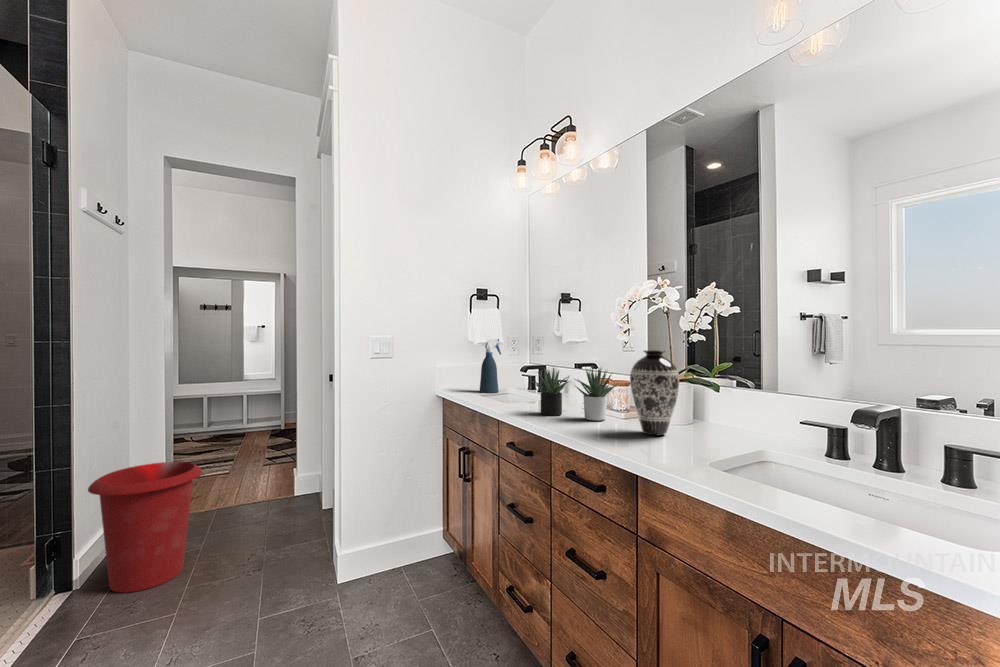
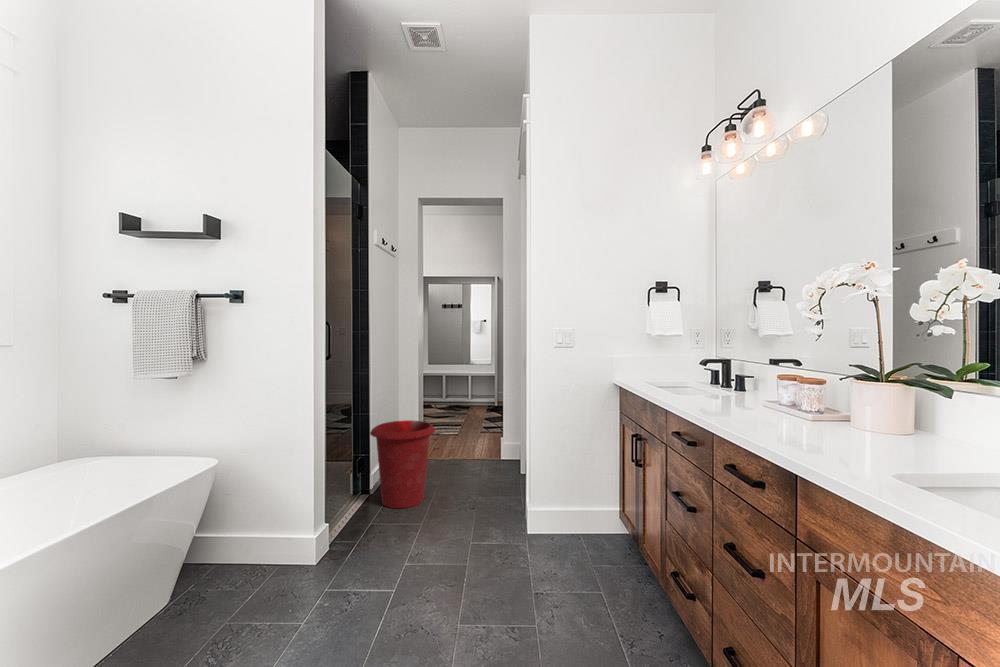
spray bottle: present [480,339,501,393] -> none [657,331,681,385]
decorative vase: present [630,350,679,435] -> none [809,344,876,440]
succulent plant: present [532,368,618,421] -> none [700,358,805,419]

